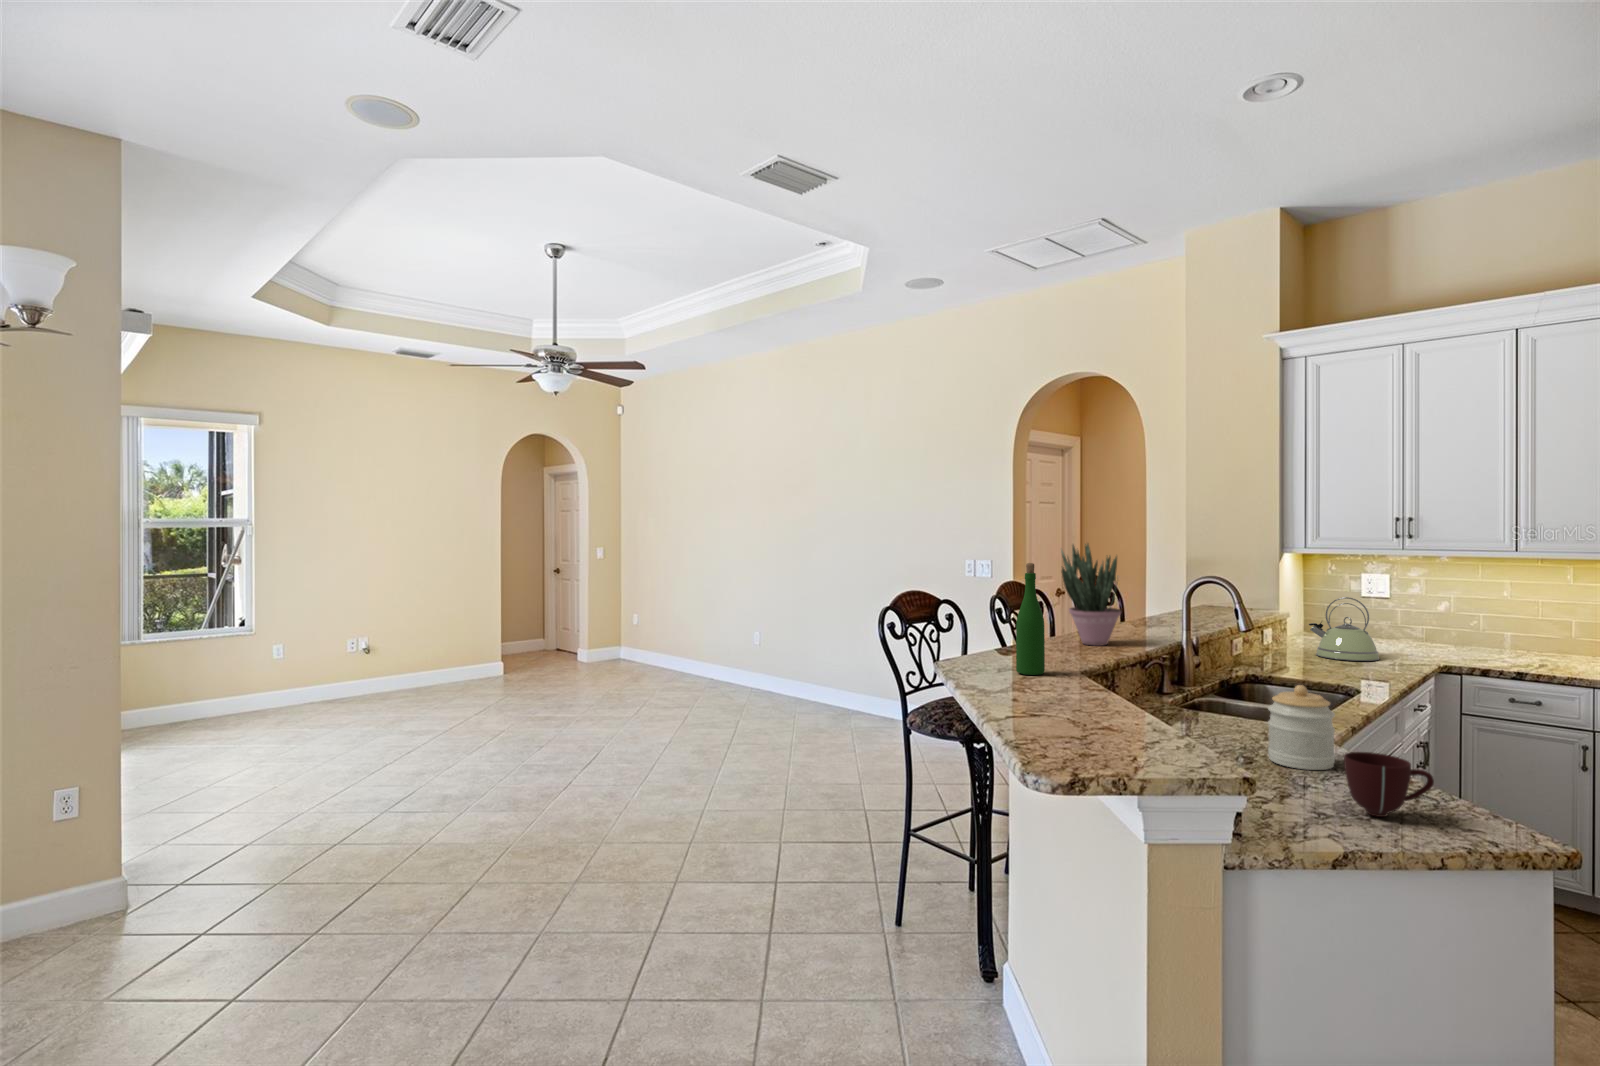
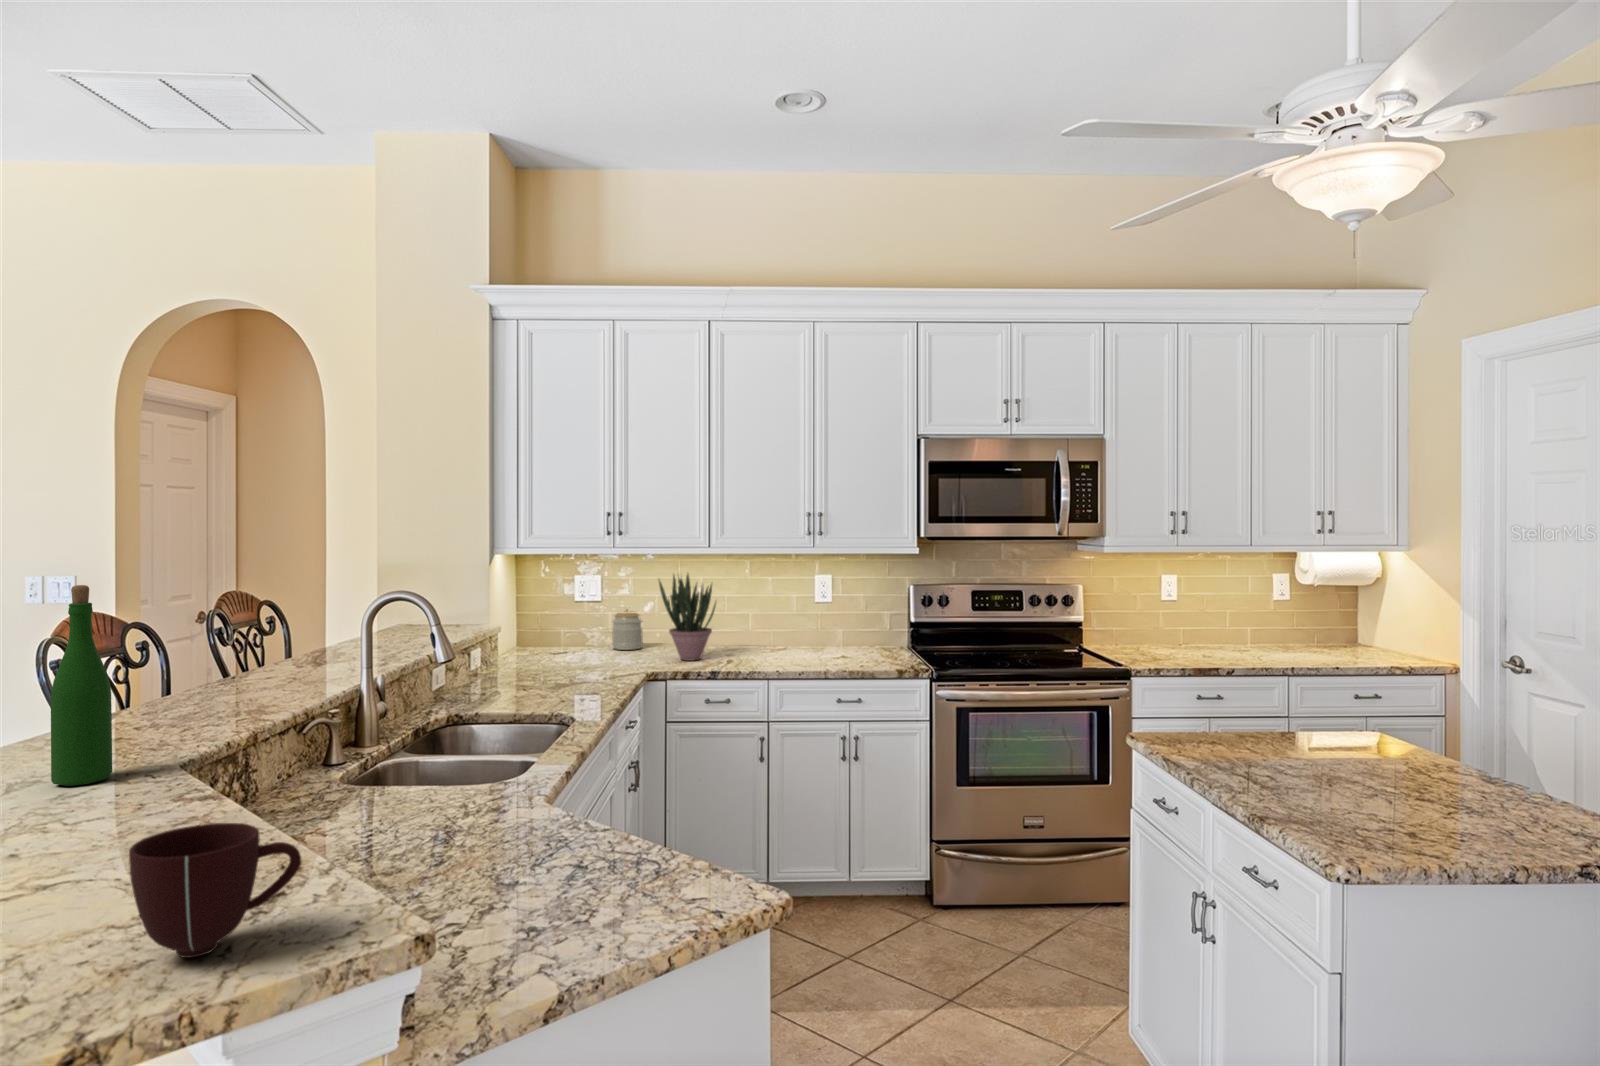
potted plant: present [1061,544,1121,646] -> present [659,574,716,661]
kettle: present [1309,597,1380,661] -> none [520,605,591,679]
jar: present [1268,685,1335,770] -> present [612,609,643,650]
mug: present [1344,752,1434,817] -> present [129,823,301,958]

